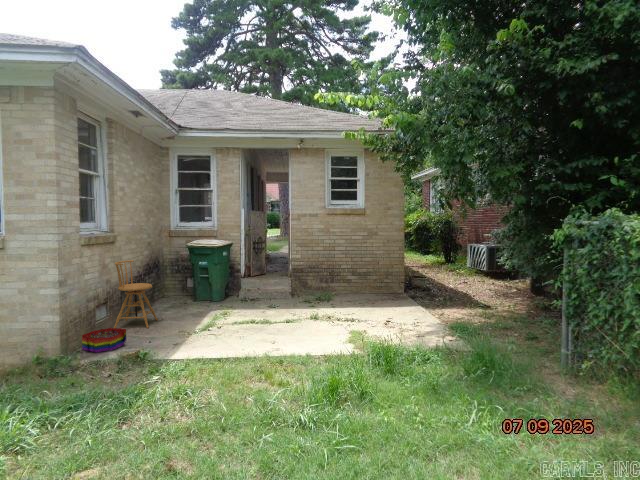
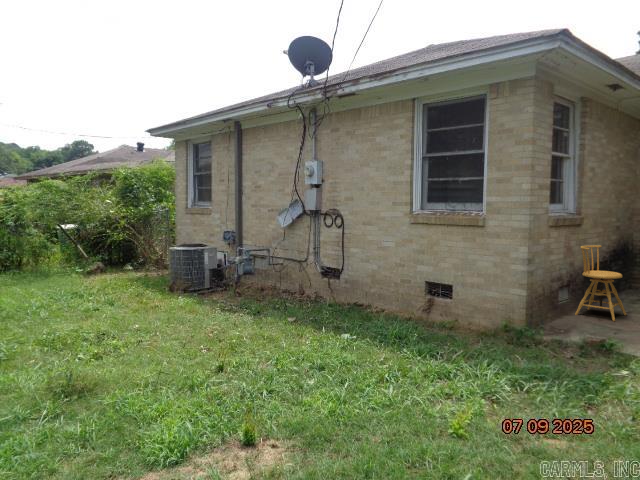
storage bin: present [82,328,126,352] -> none [544,312,590,335]

